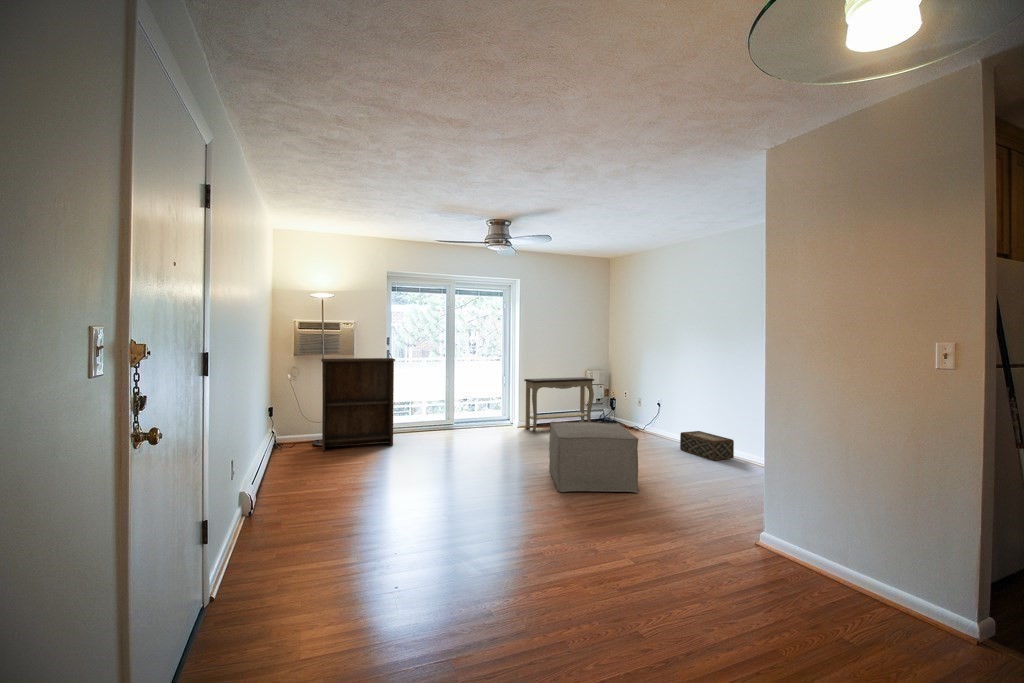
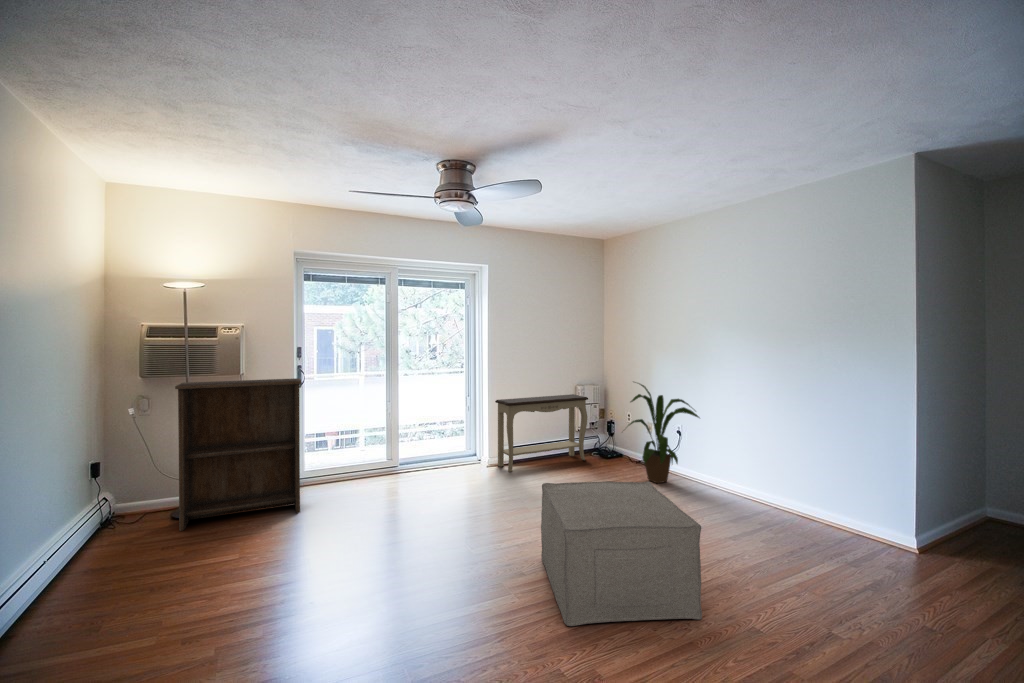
house plant: none [615,366,671,440] -> present [627,382,700,483]
woven basket: present [680,431,734,460] -> none [719,474,801,524]

